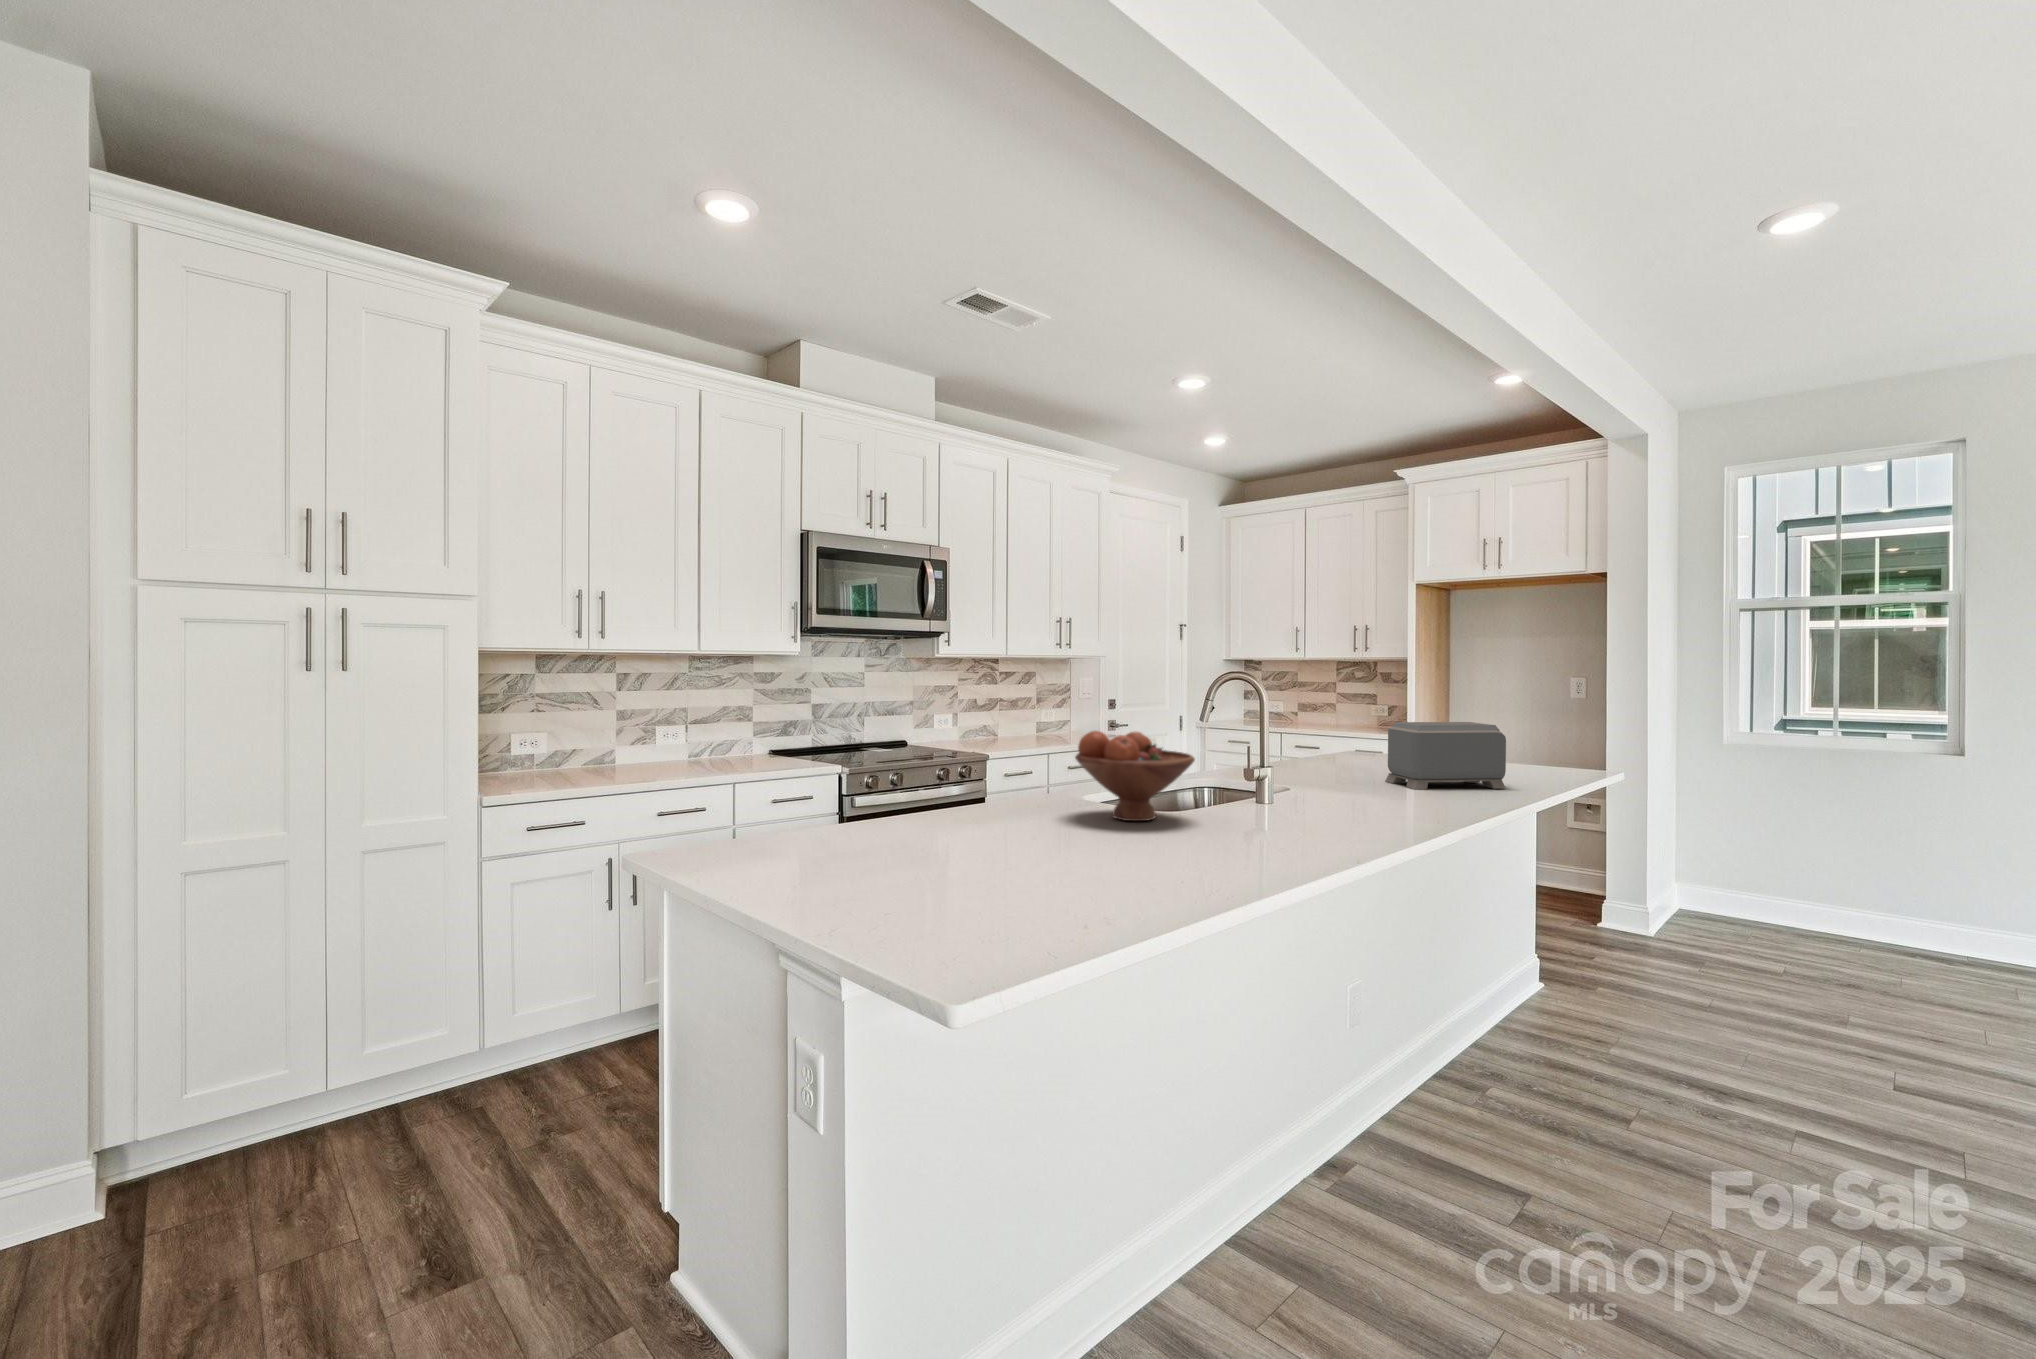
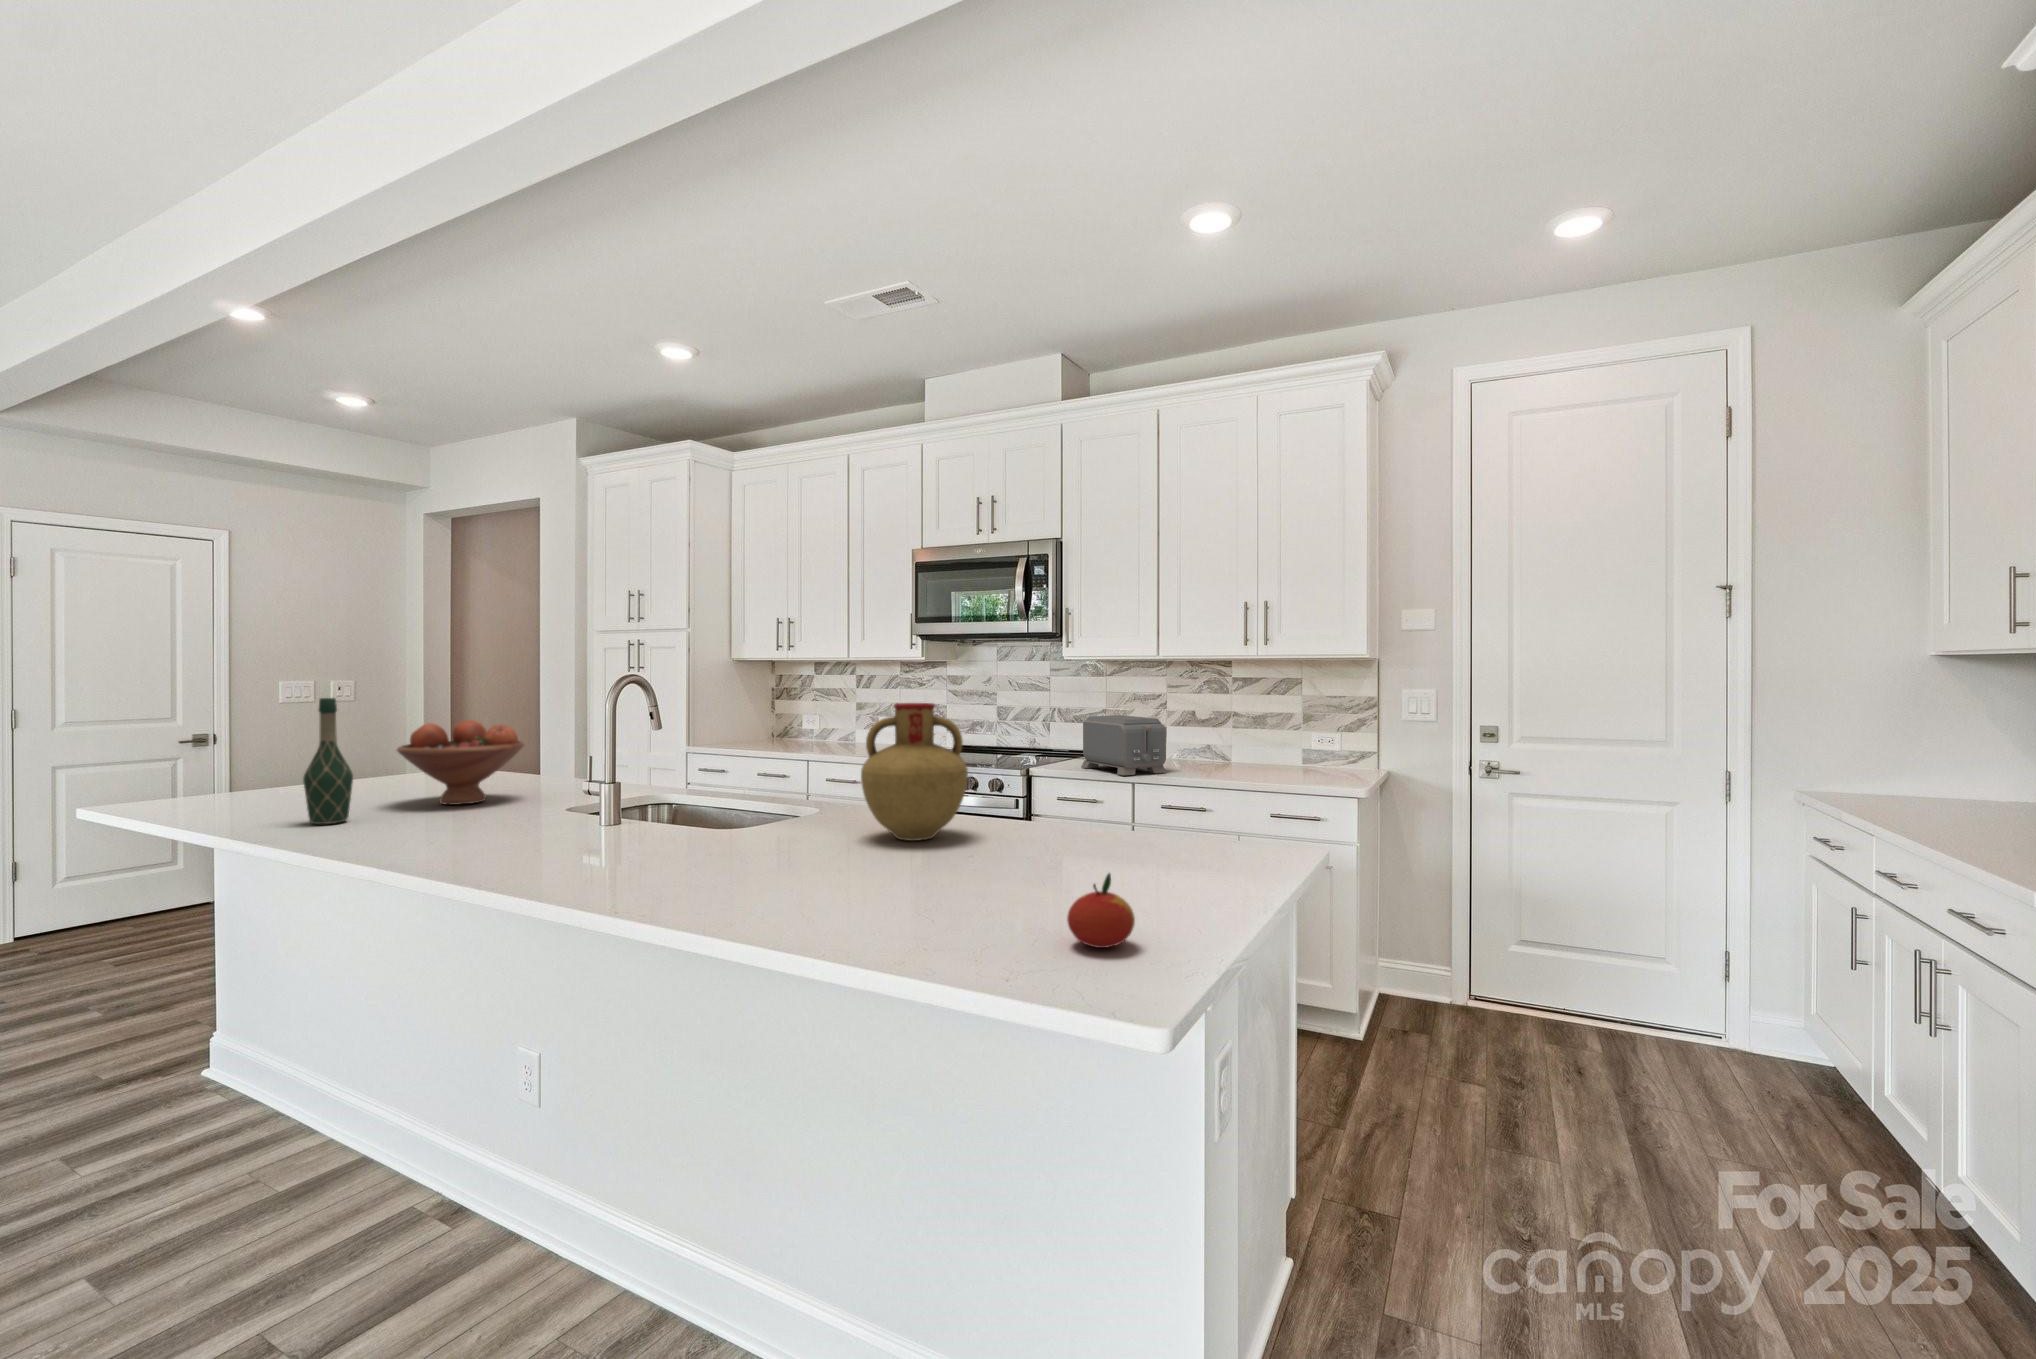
vase: none [1306,690,1375,774] -> present [861,703,968,841]
wine bottle: none [1234,705,1278,840] -> present [303,698,353,824]
toaster: present [1385,722,1506,790] -> present [1081,715,1166,775]
apple: none [1547,746,1576,774] -> present [1067,874,1135,948]

